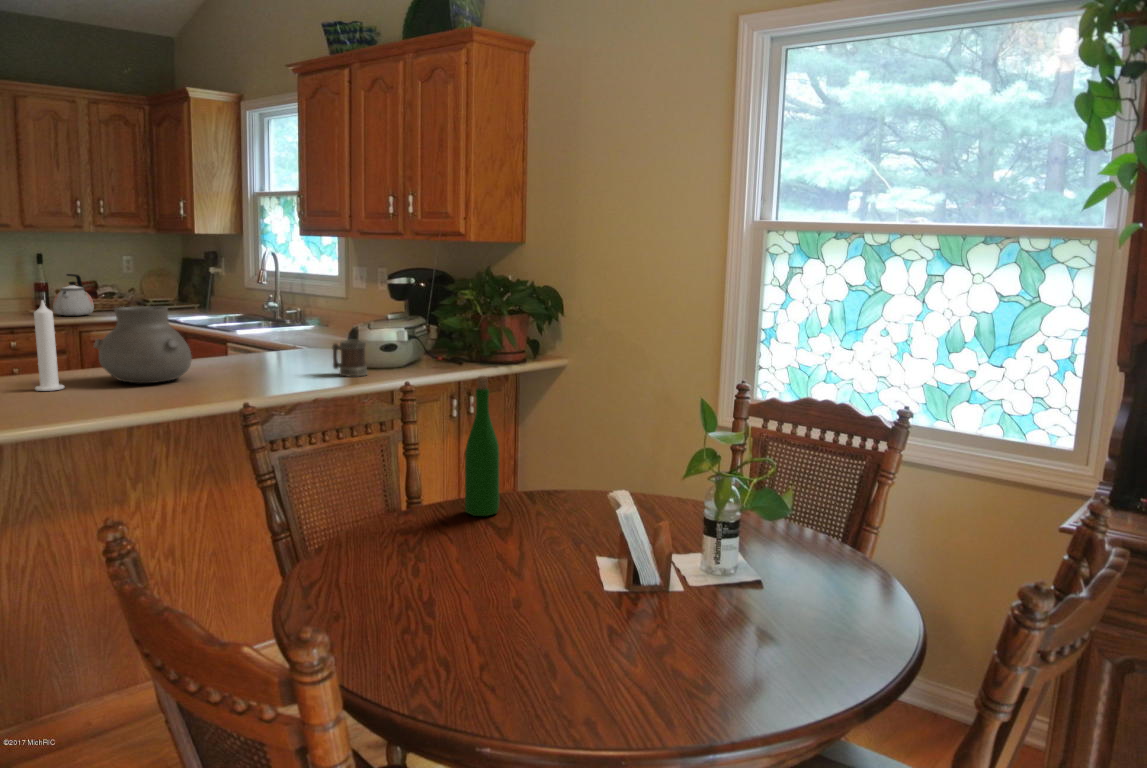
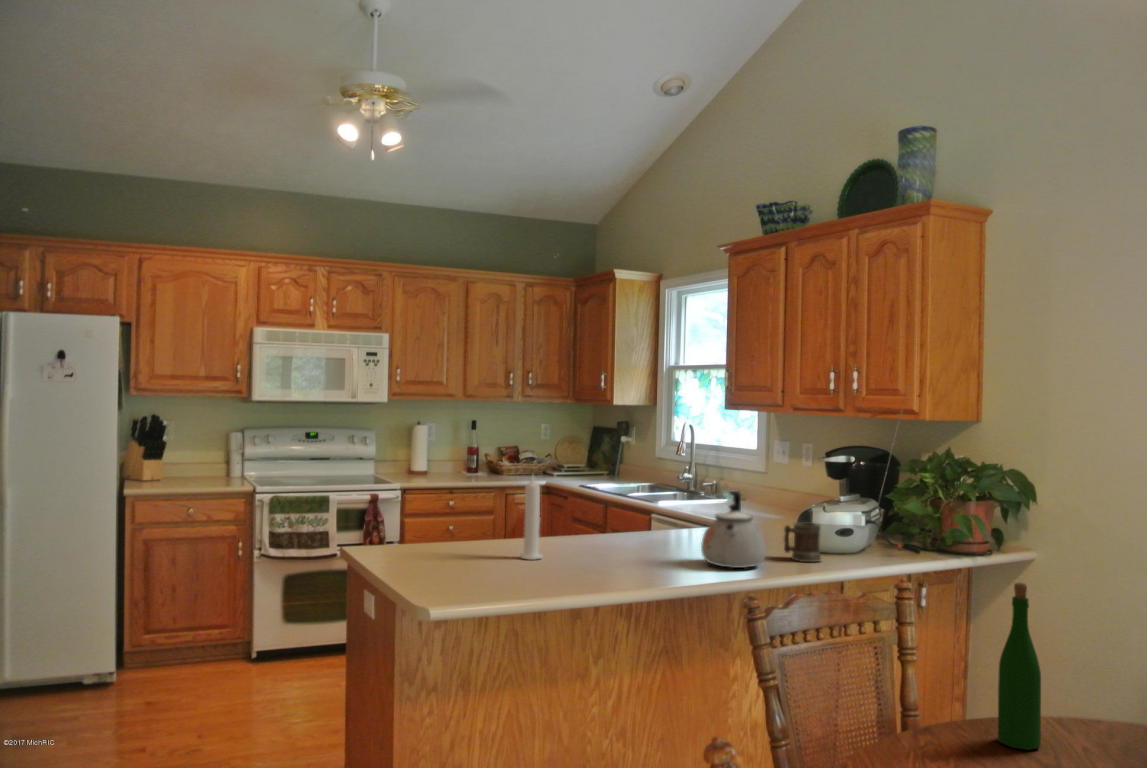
kettle: present [53,274,94,316] -> present [701,491,766,568]
vase: present [94,306,192,383] -> none [568,481,650,557]

